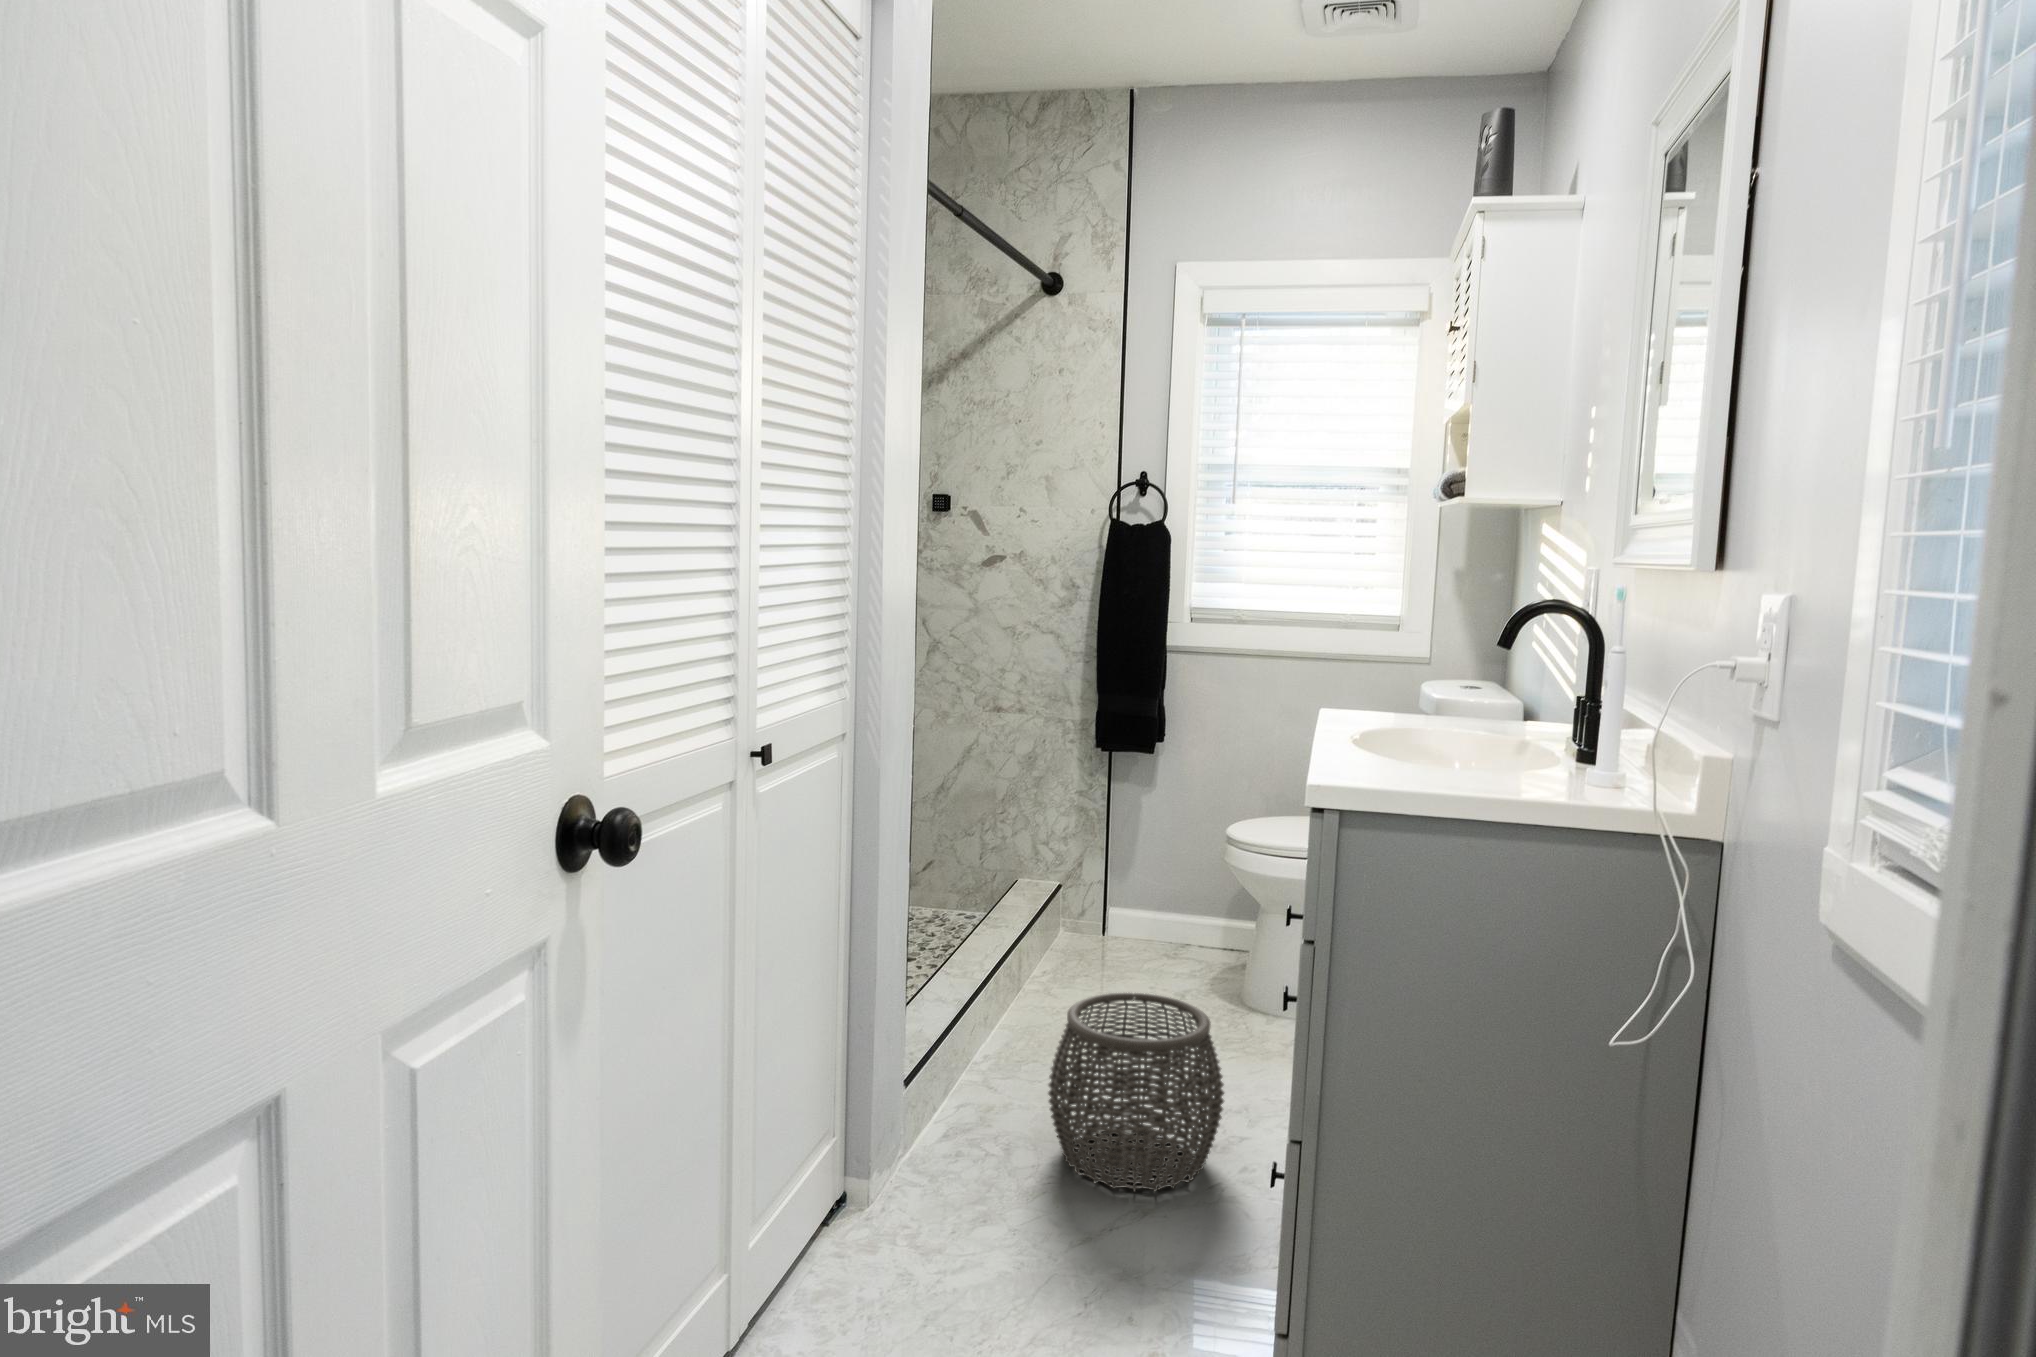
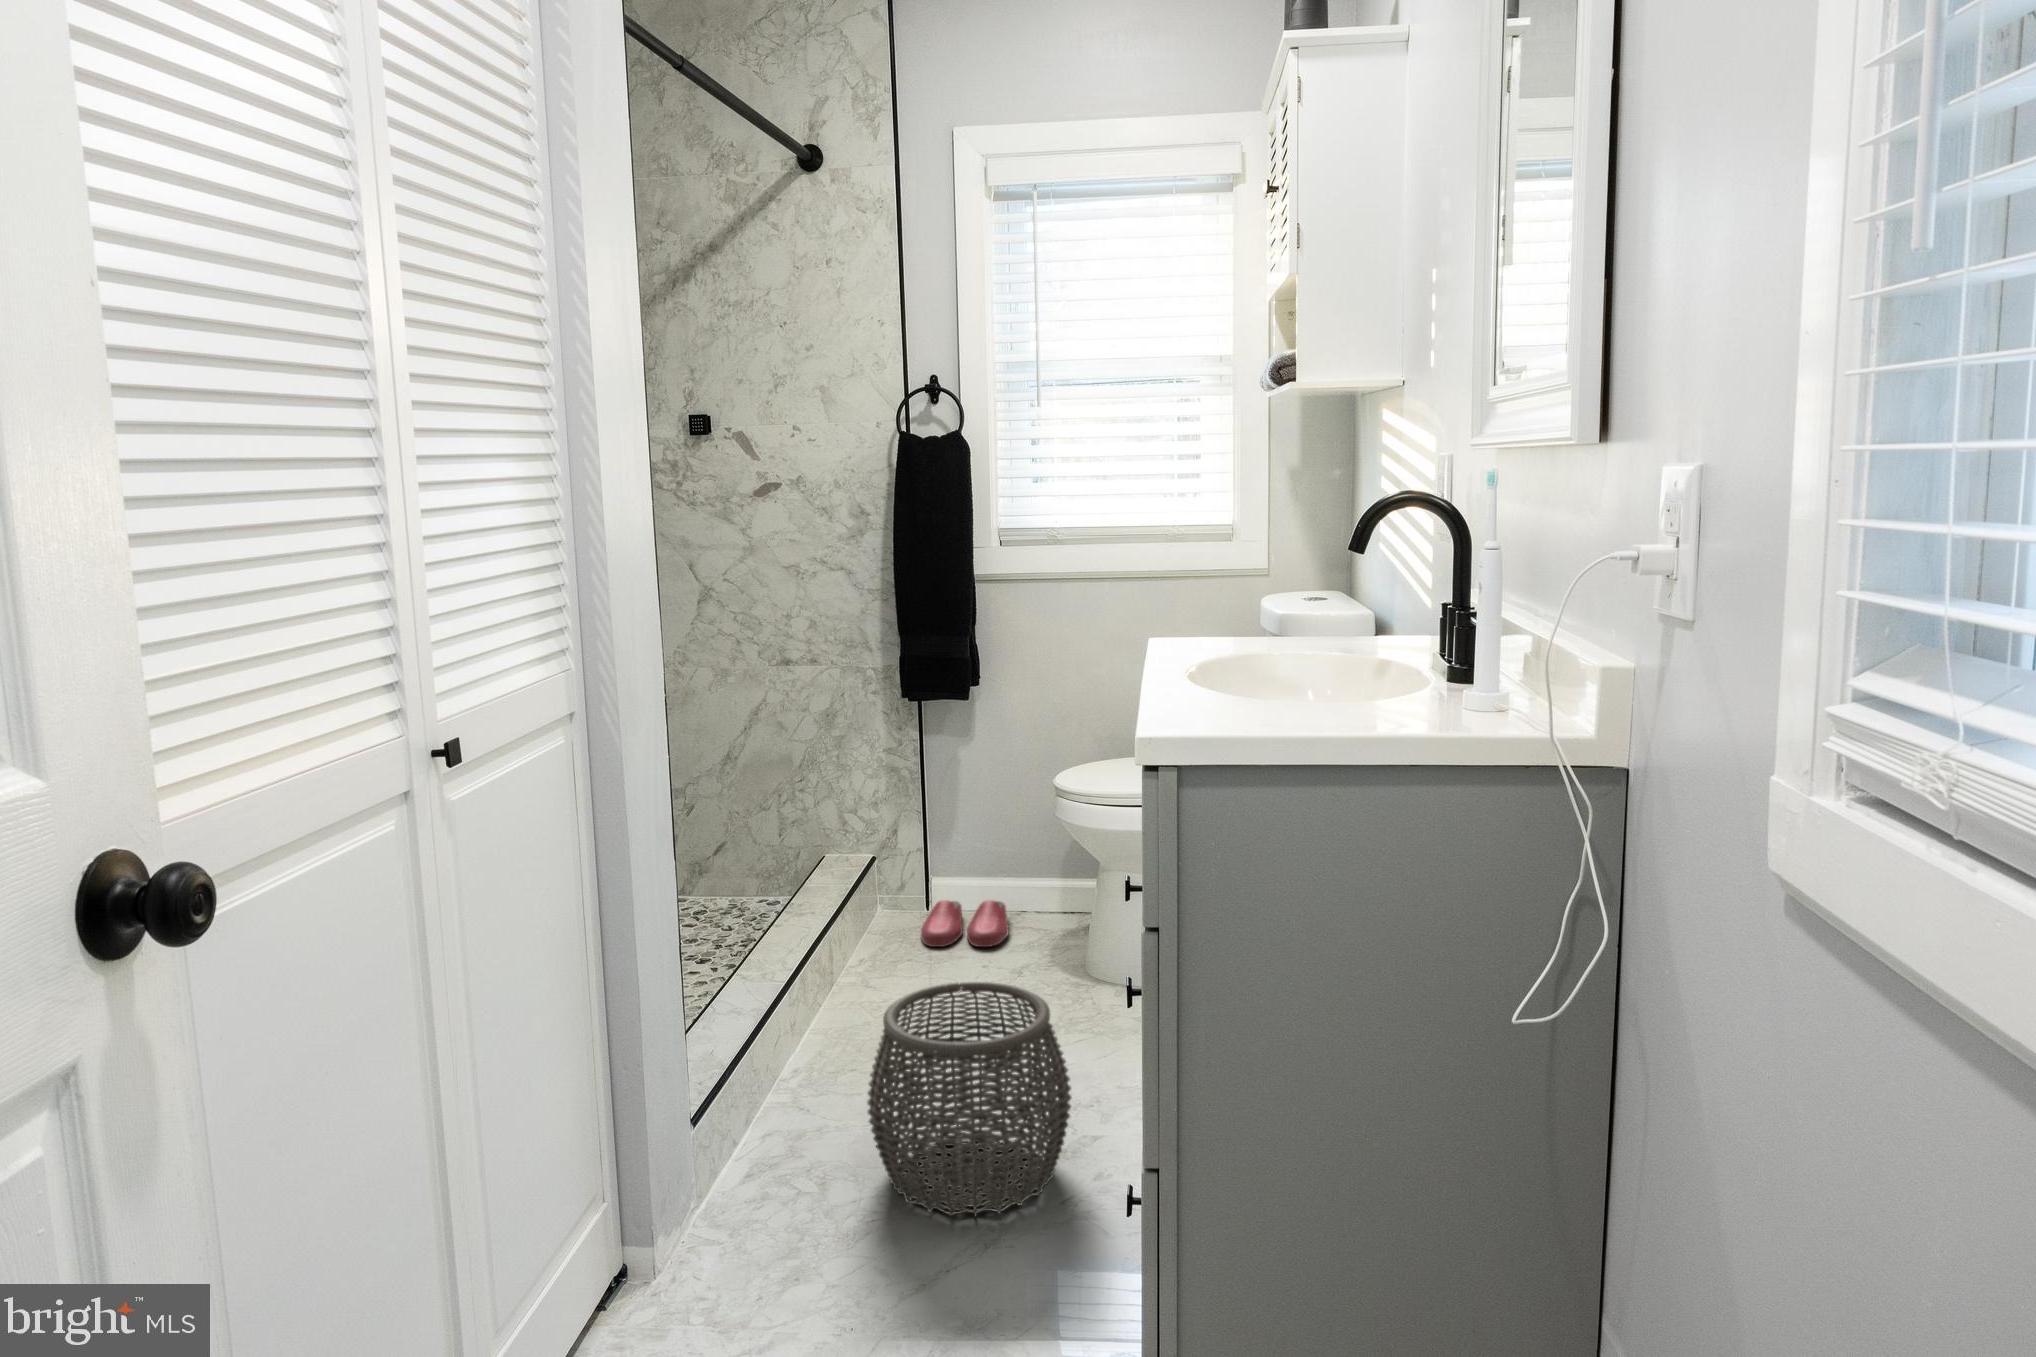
slippers: none [1096,933,1175,977] -> present [921,900,1008,947]

